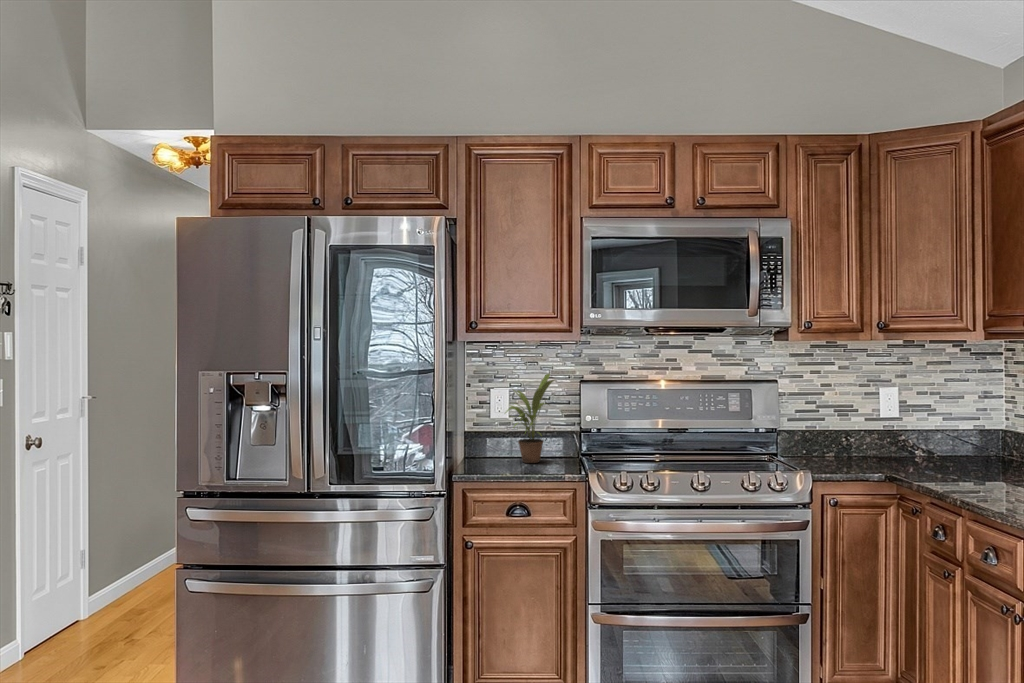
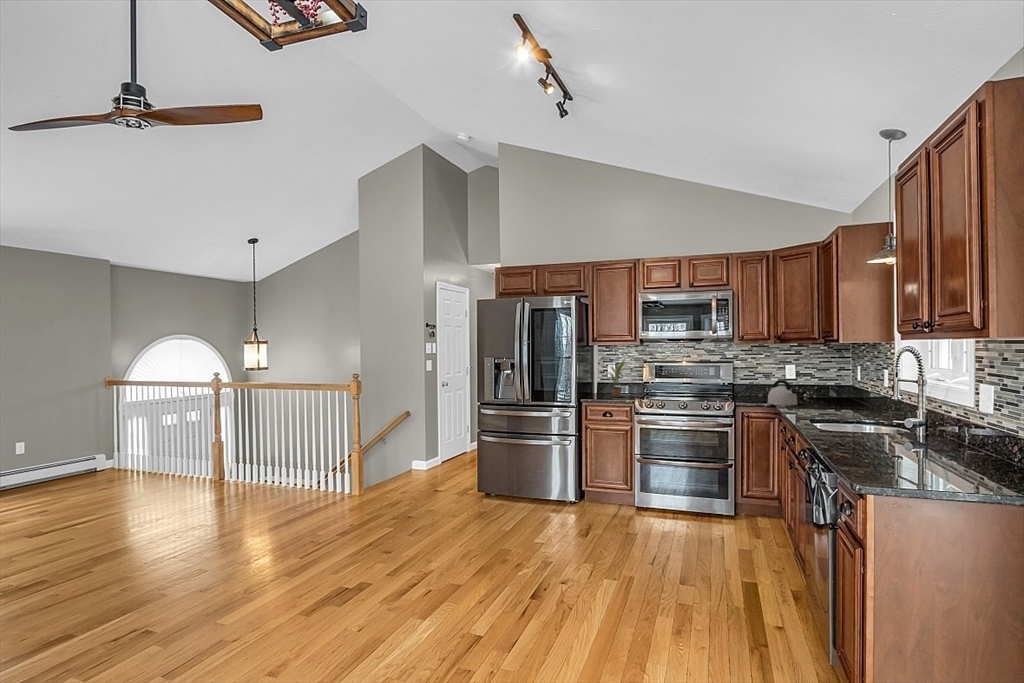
kettle: none [867,418,940,476] -> present [768,380,797,406]

